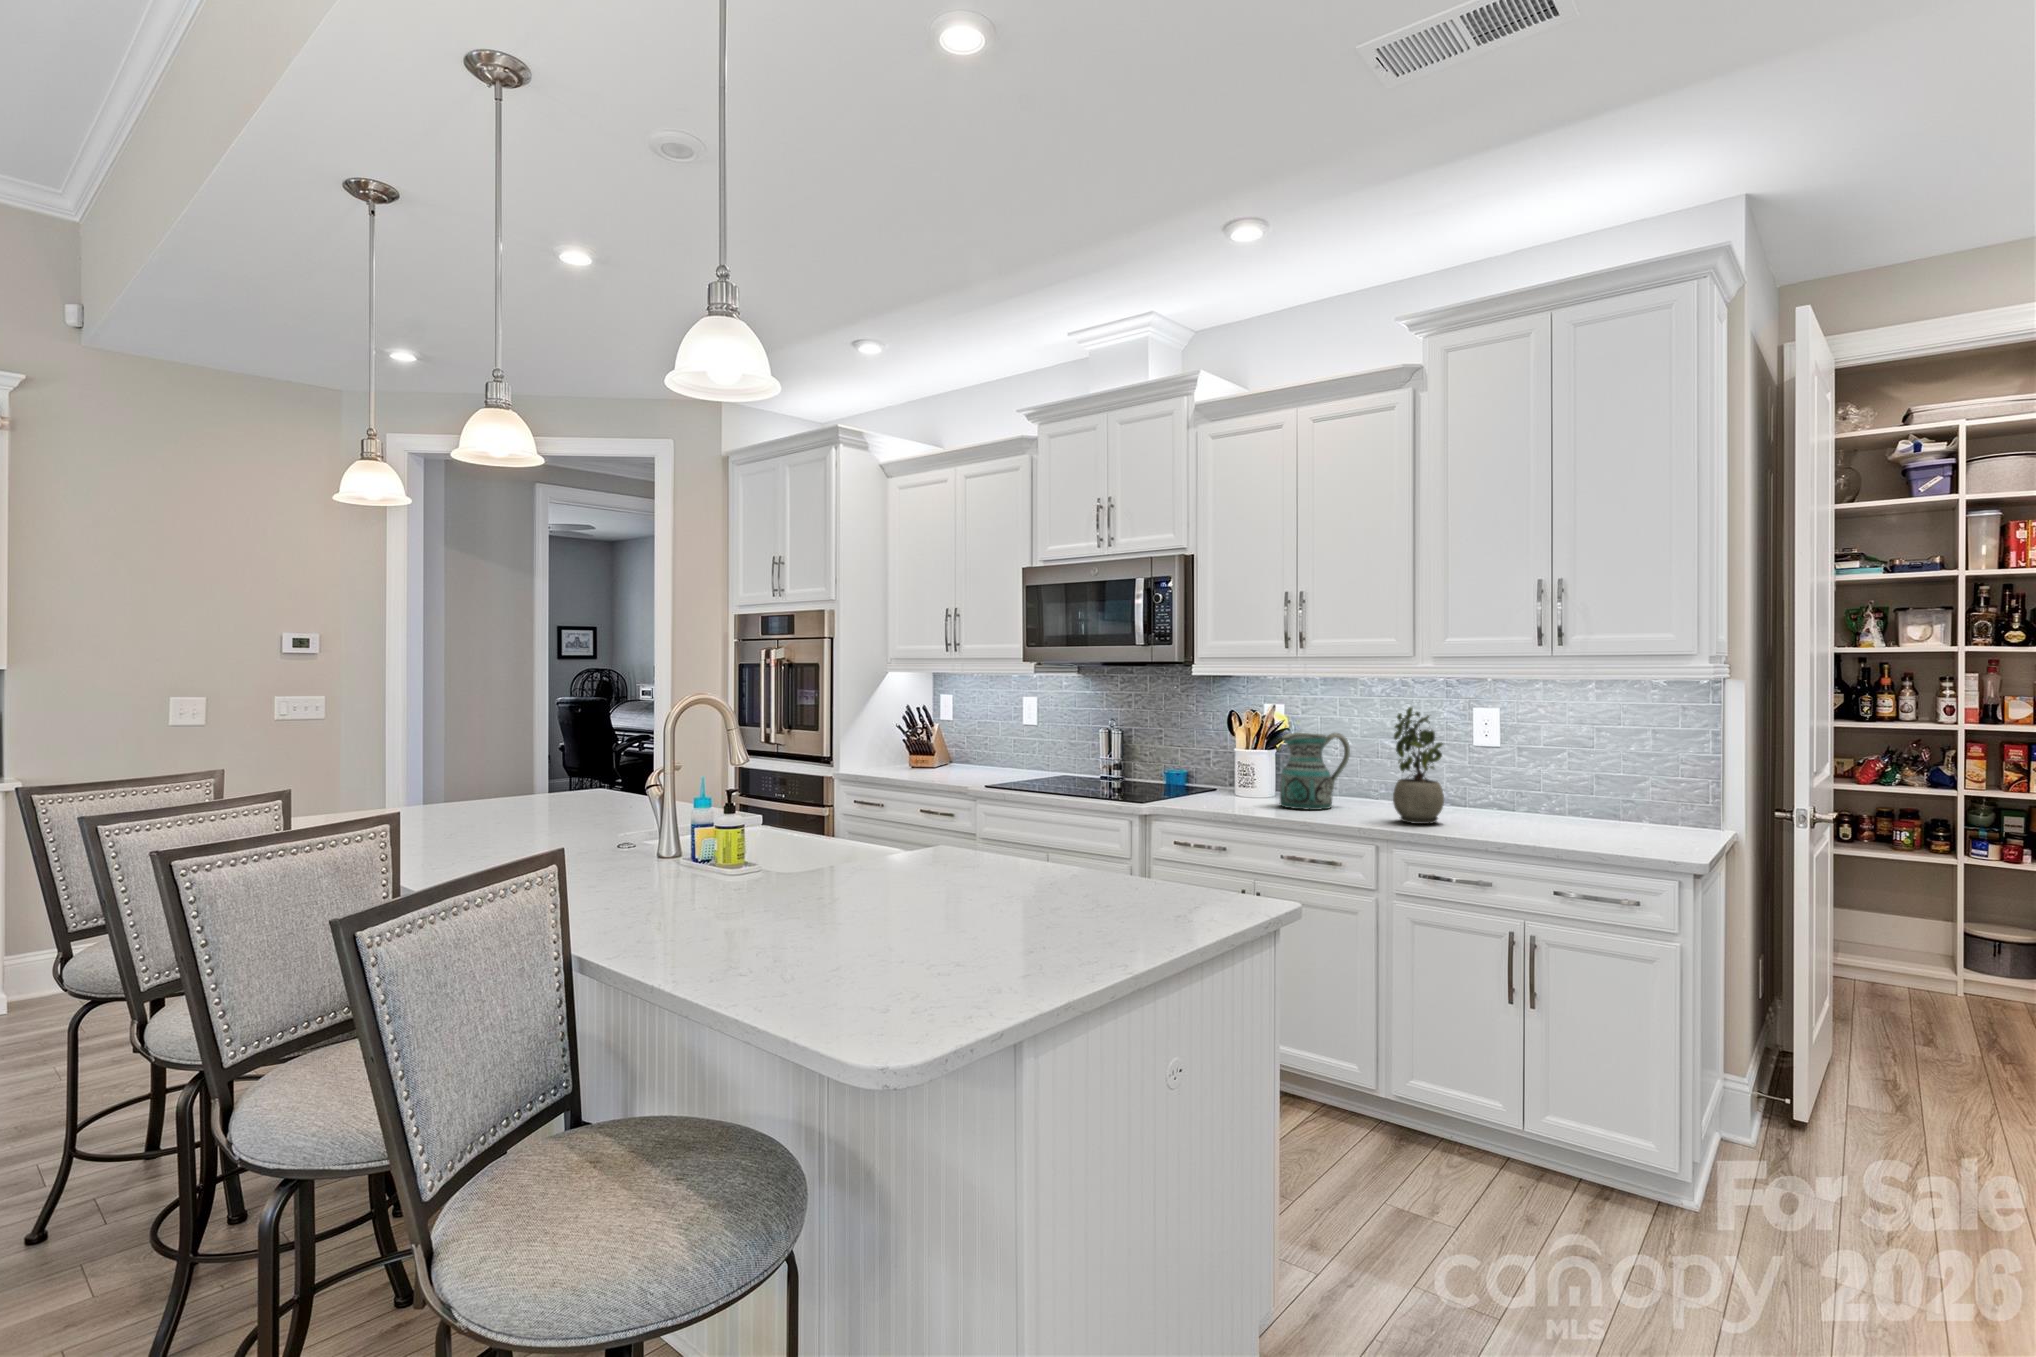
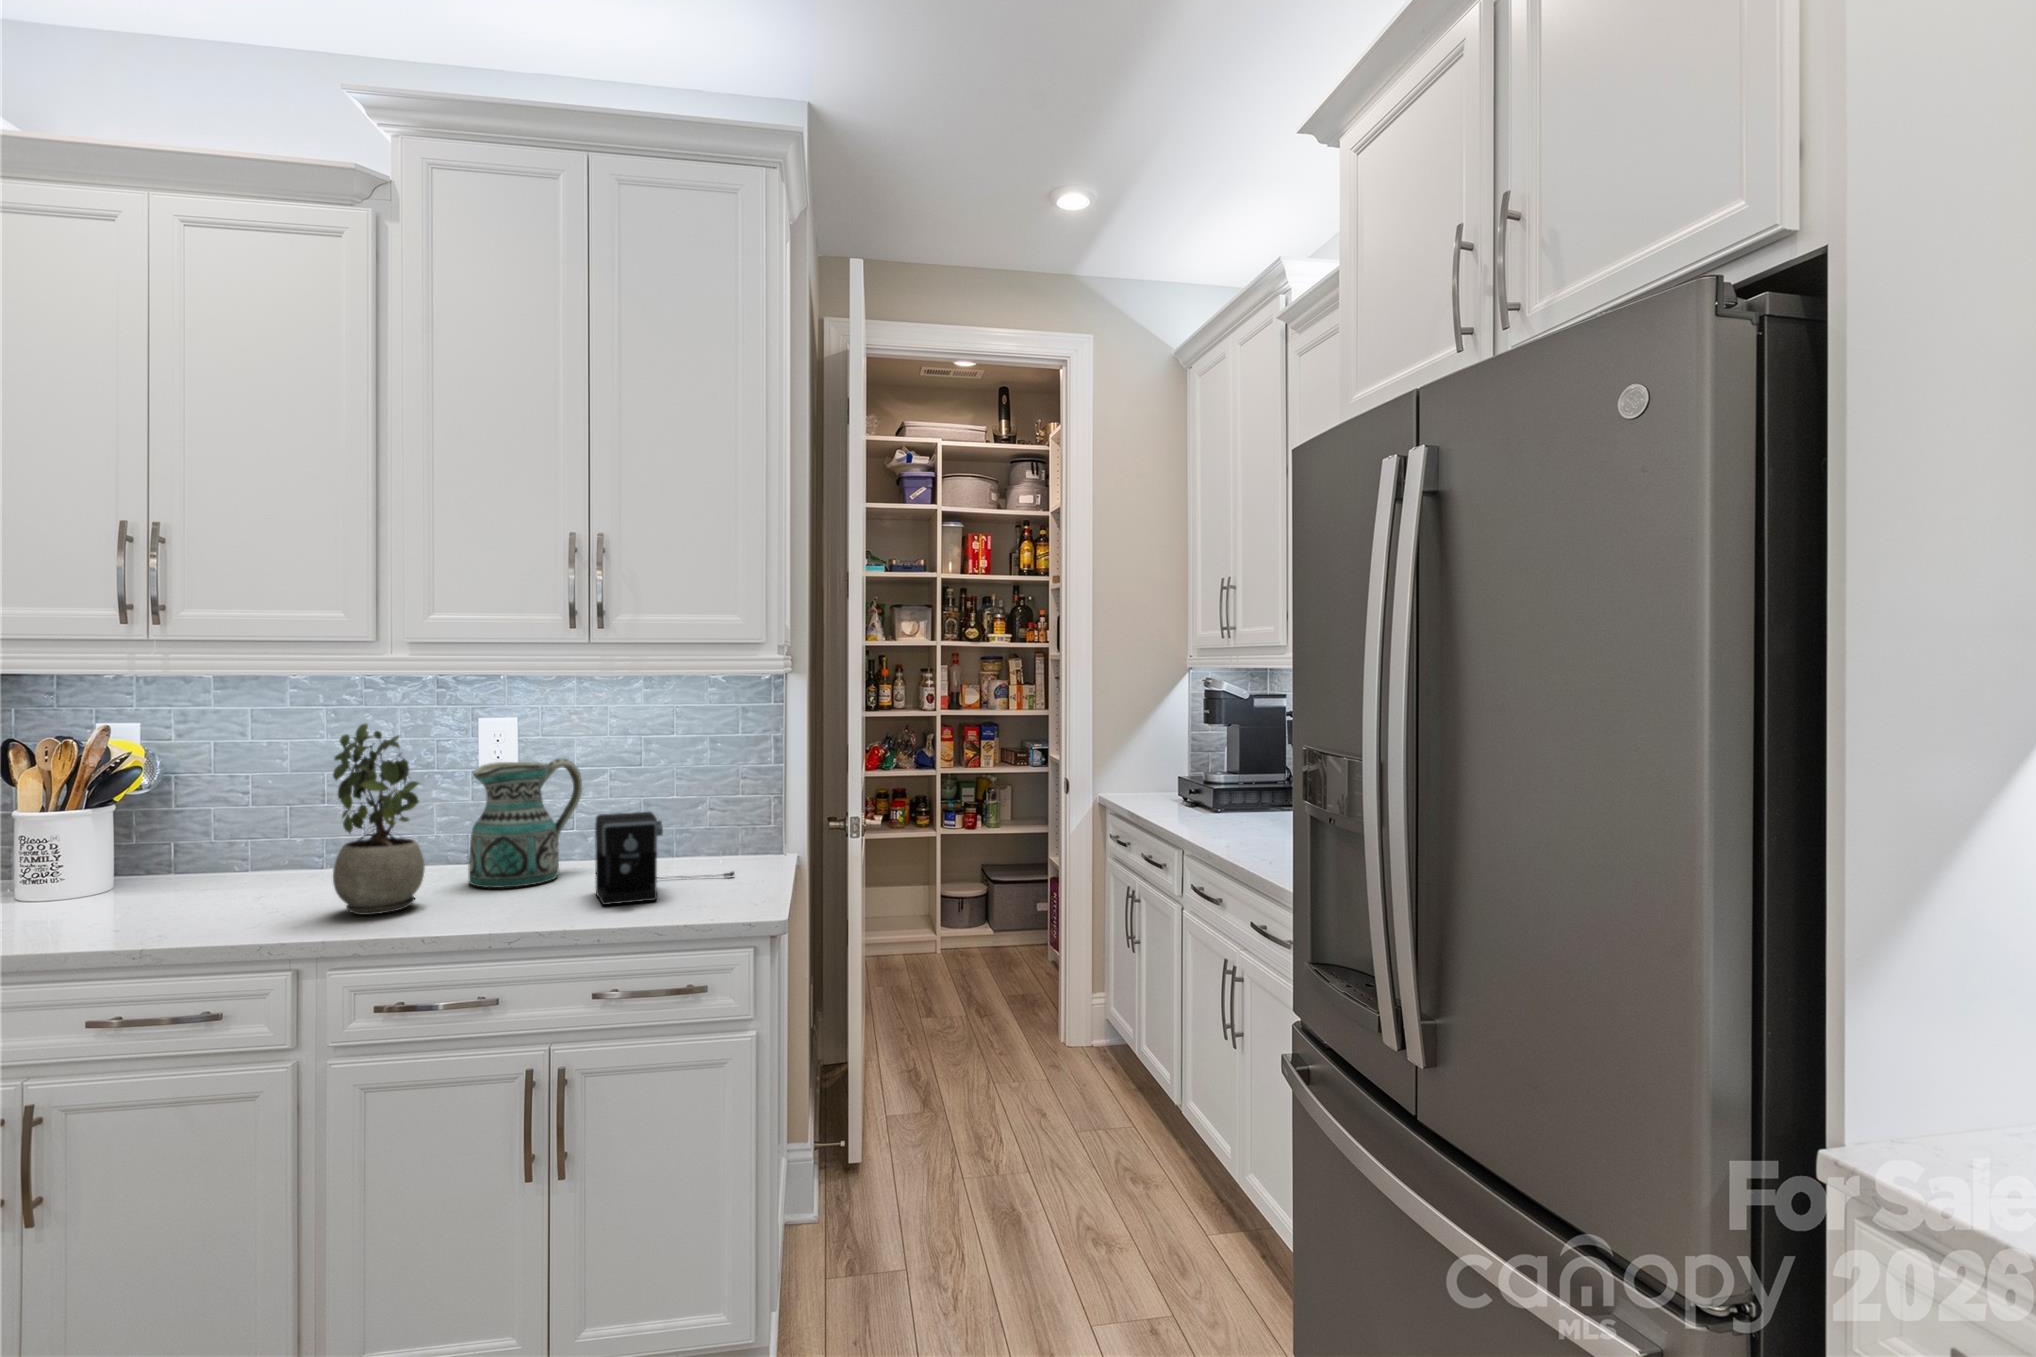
ceramic pitcher: present [1280,733,1350,810] -> present [468,758,582,888]
coffee maker: none [1557,776,1670,839] -> present [595,812,735,905]

